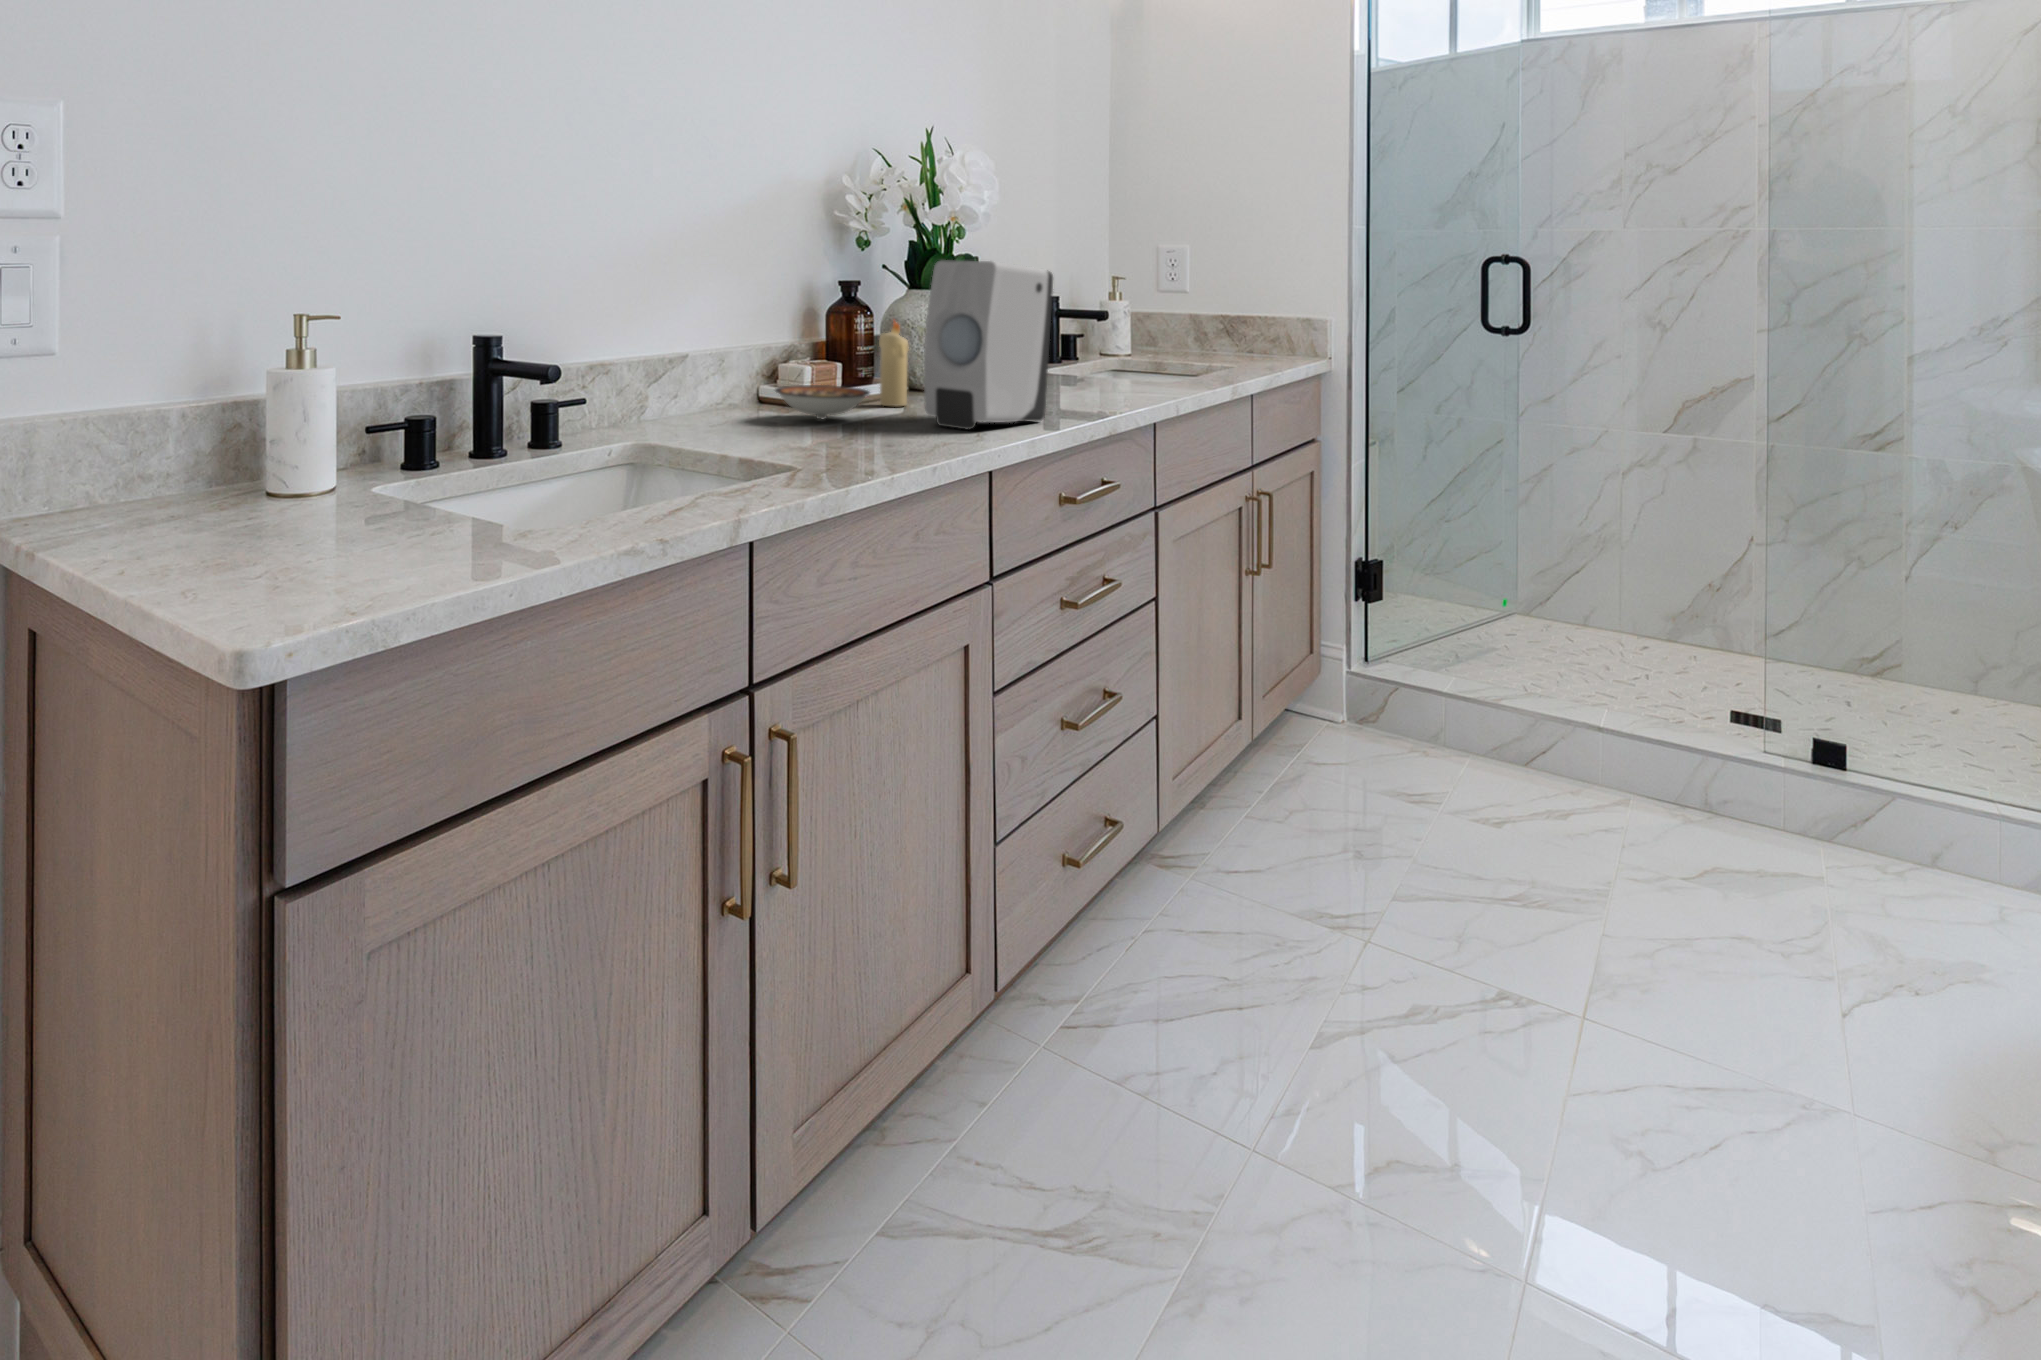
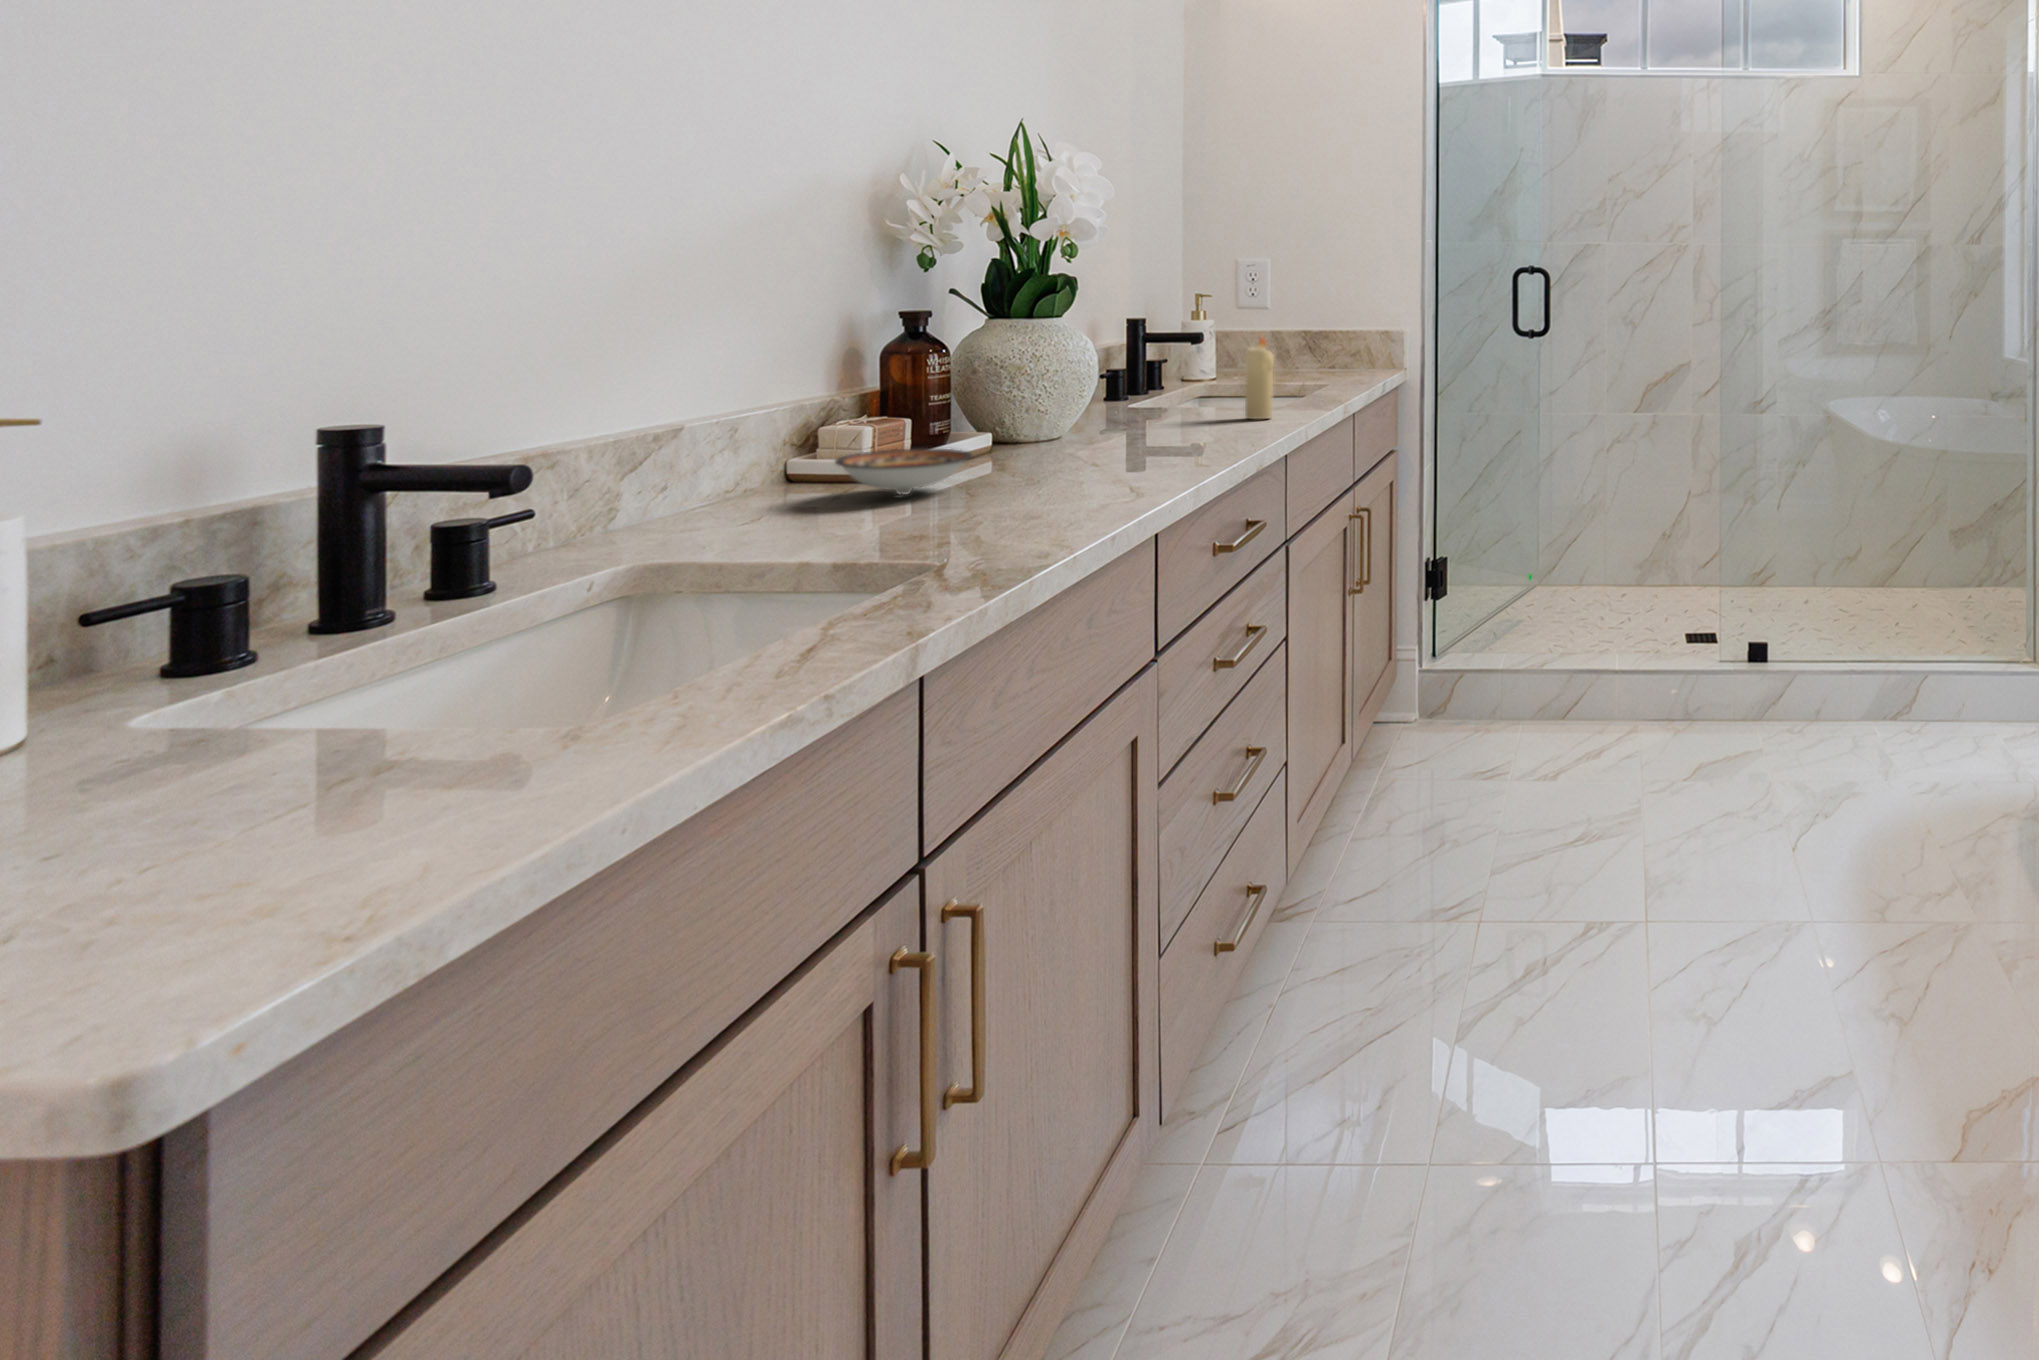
soap dispenser: present [924,260,1053,429] -> none [1053,289,1203,489]
candle: present [879,321,908,406] -> present [1245,337,1274,419]

